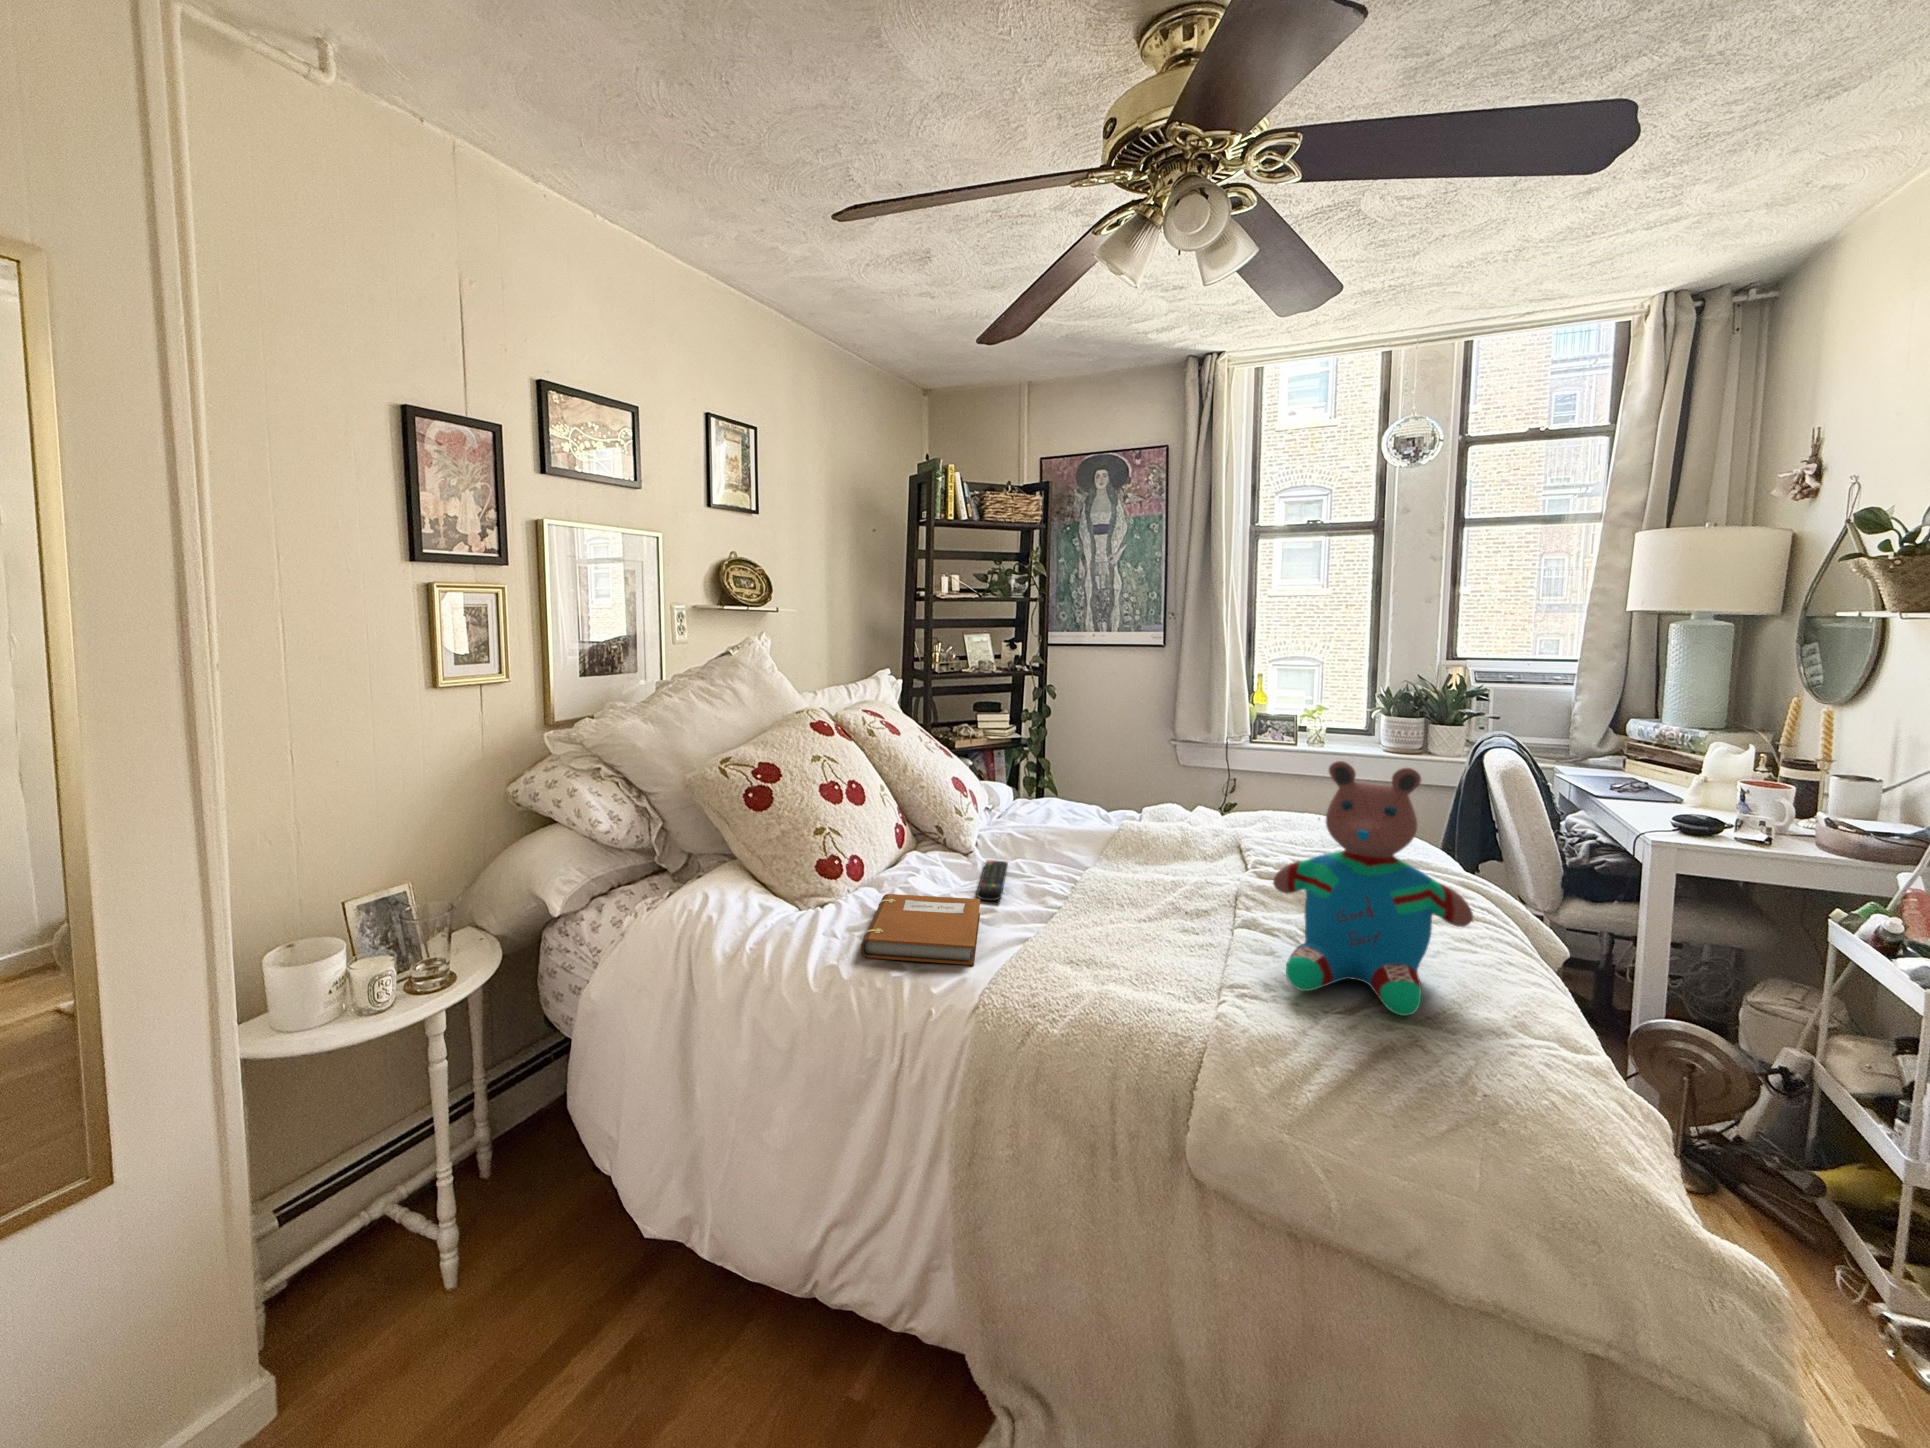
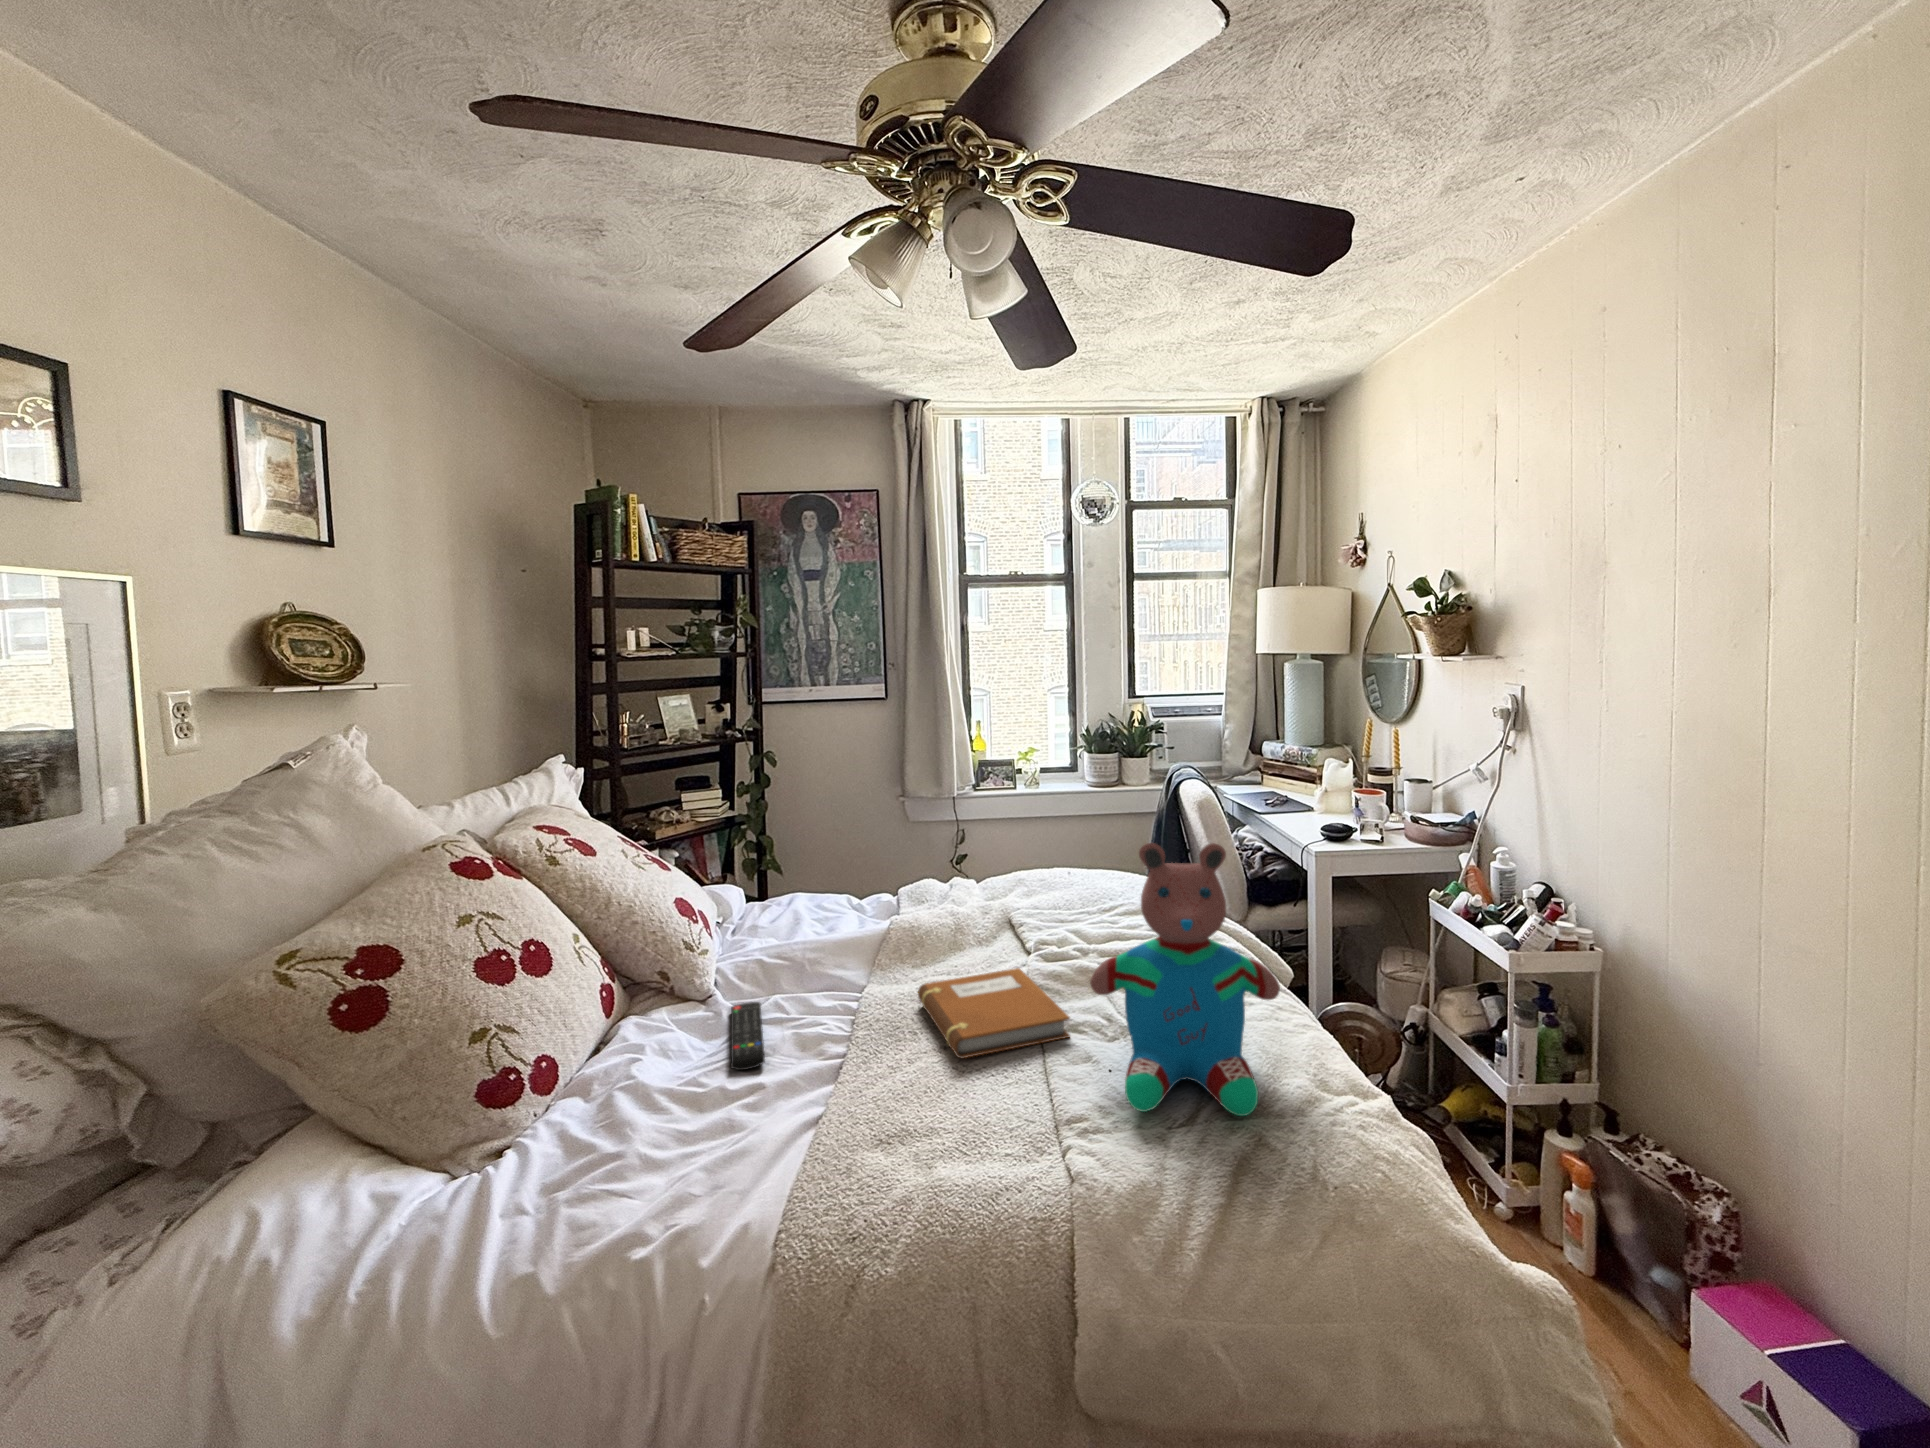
notebook: present [861,894,980,965] -> present [918,968,1070,1058]

